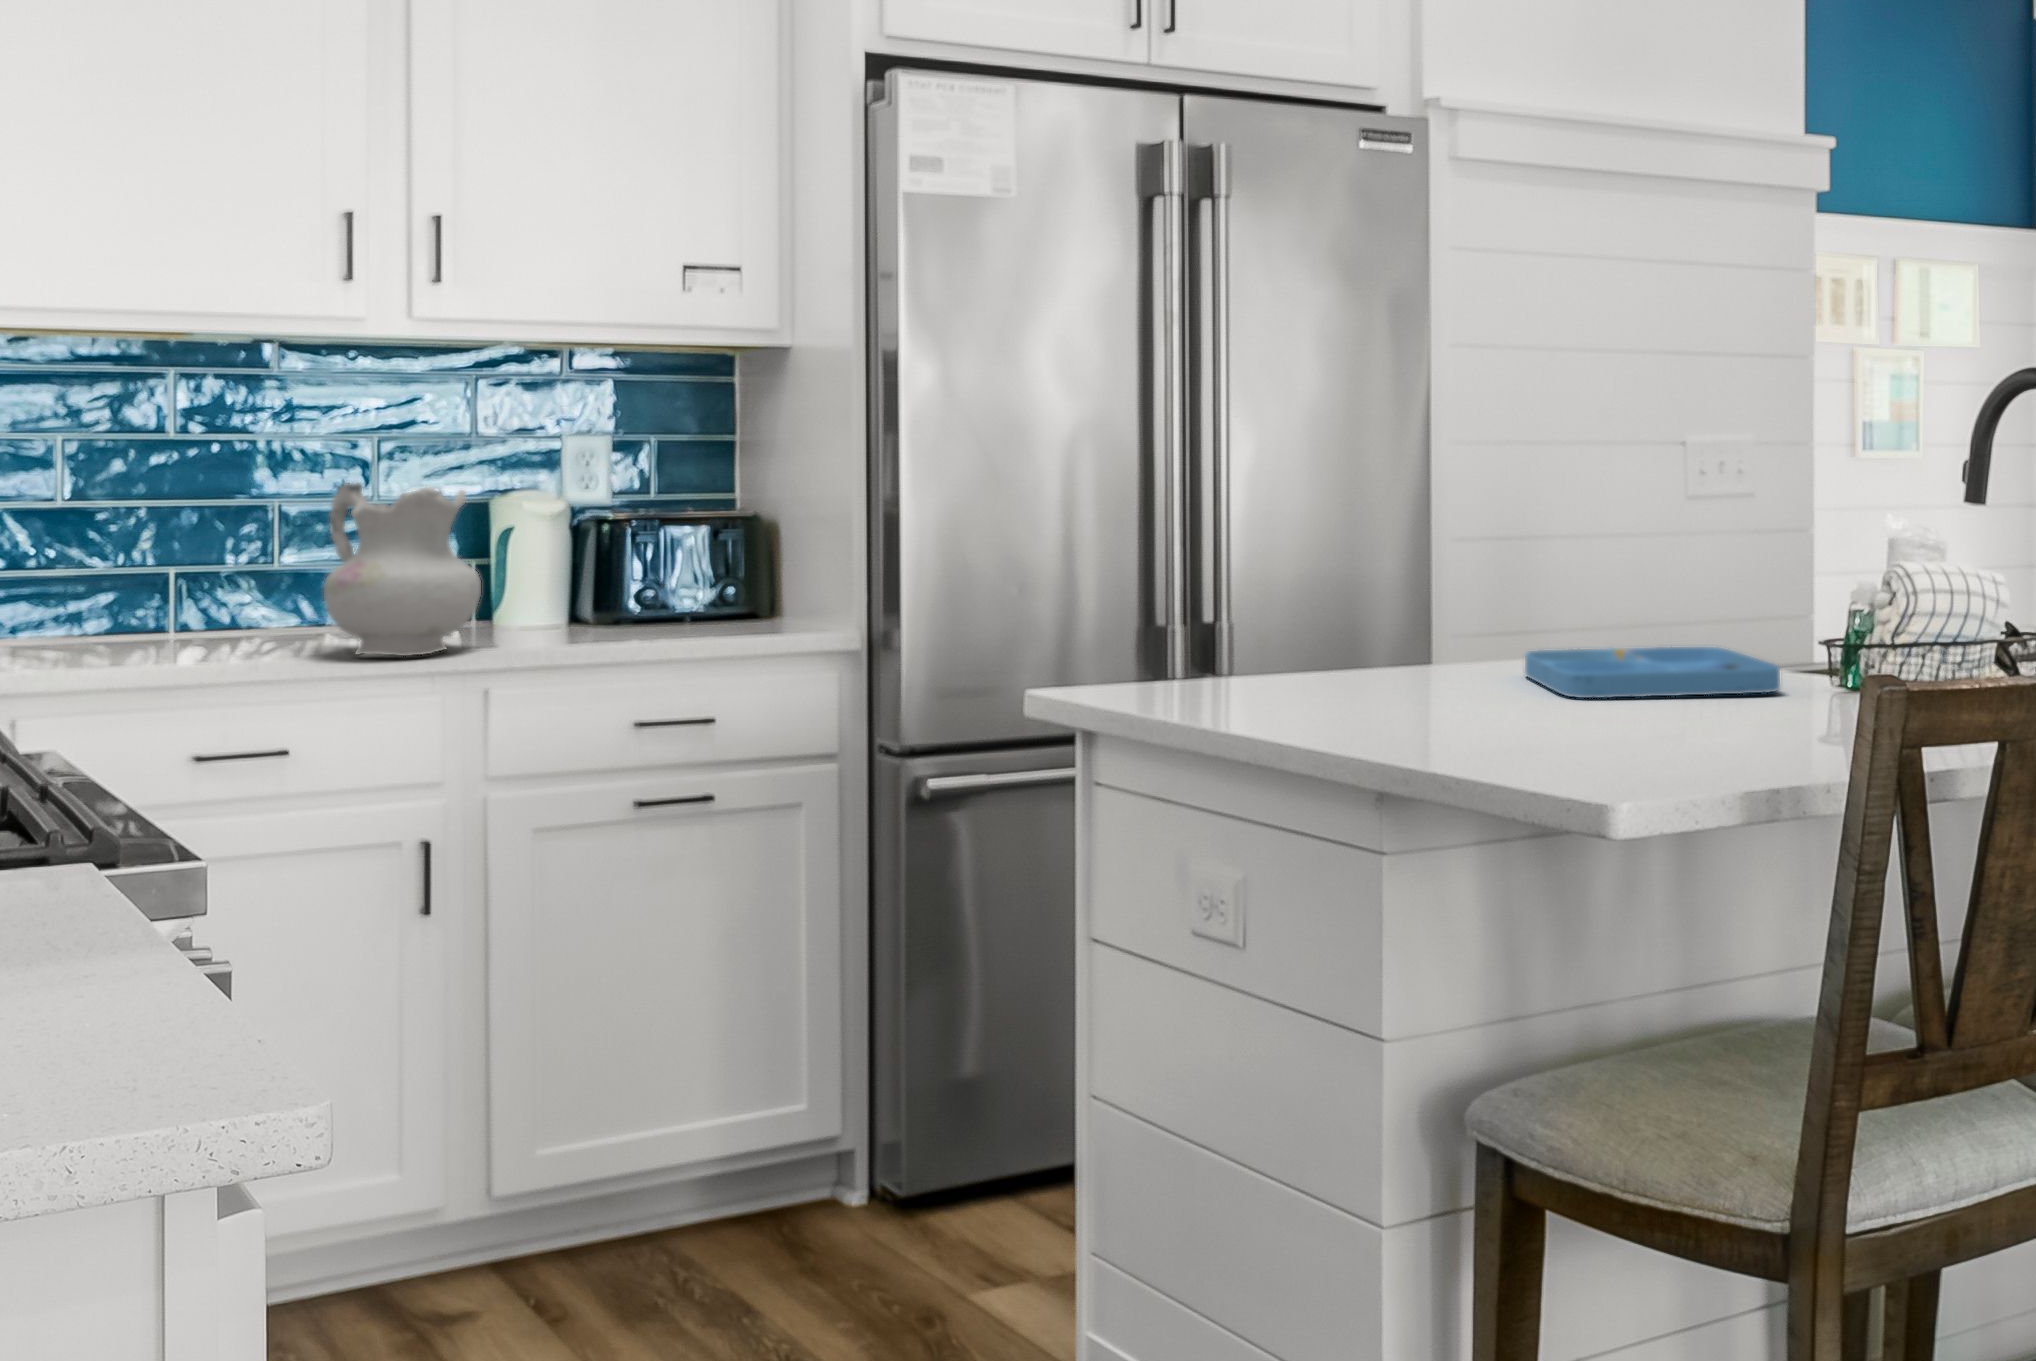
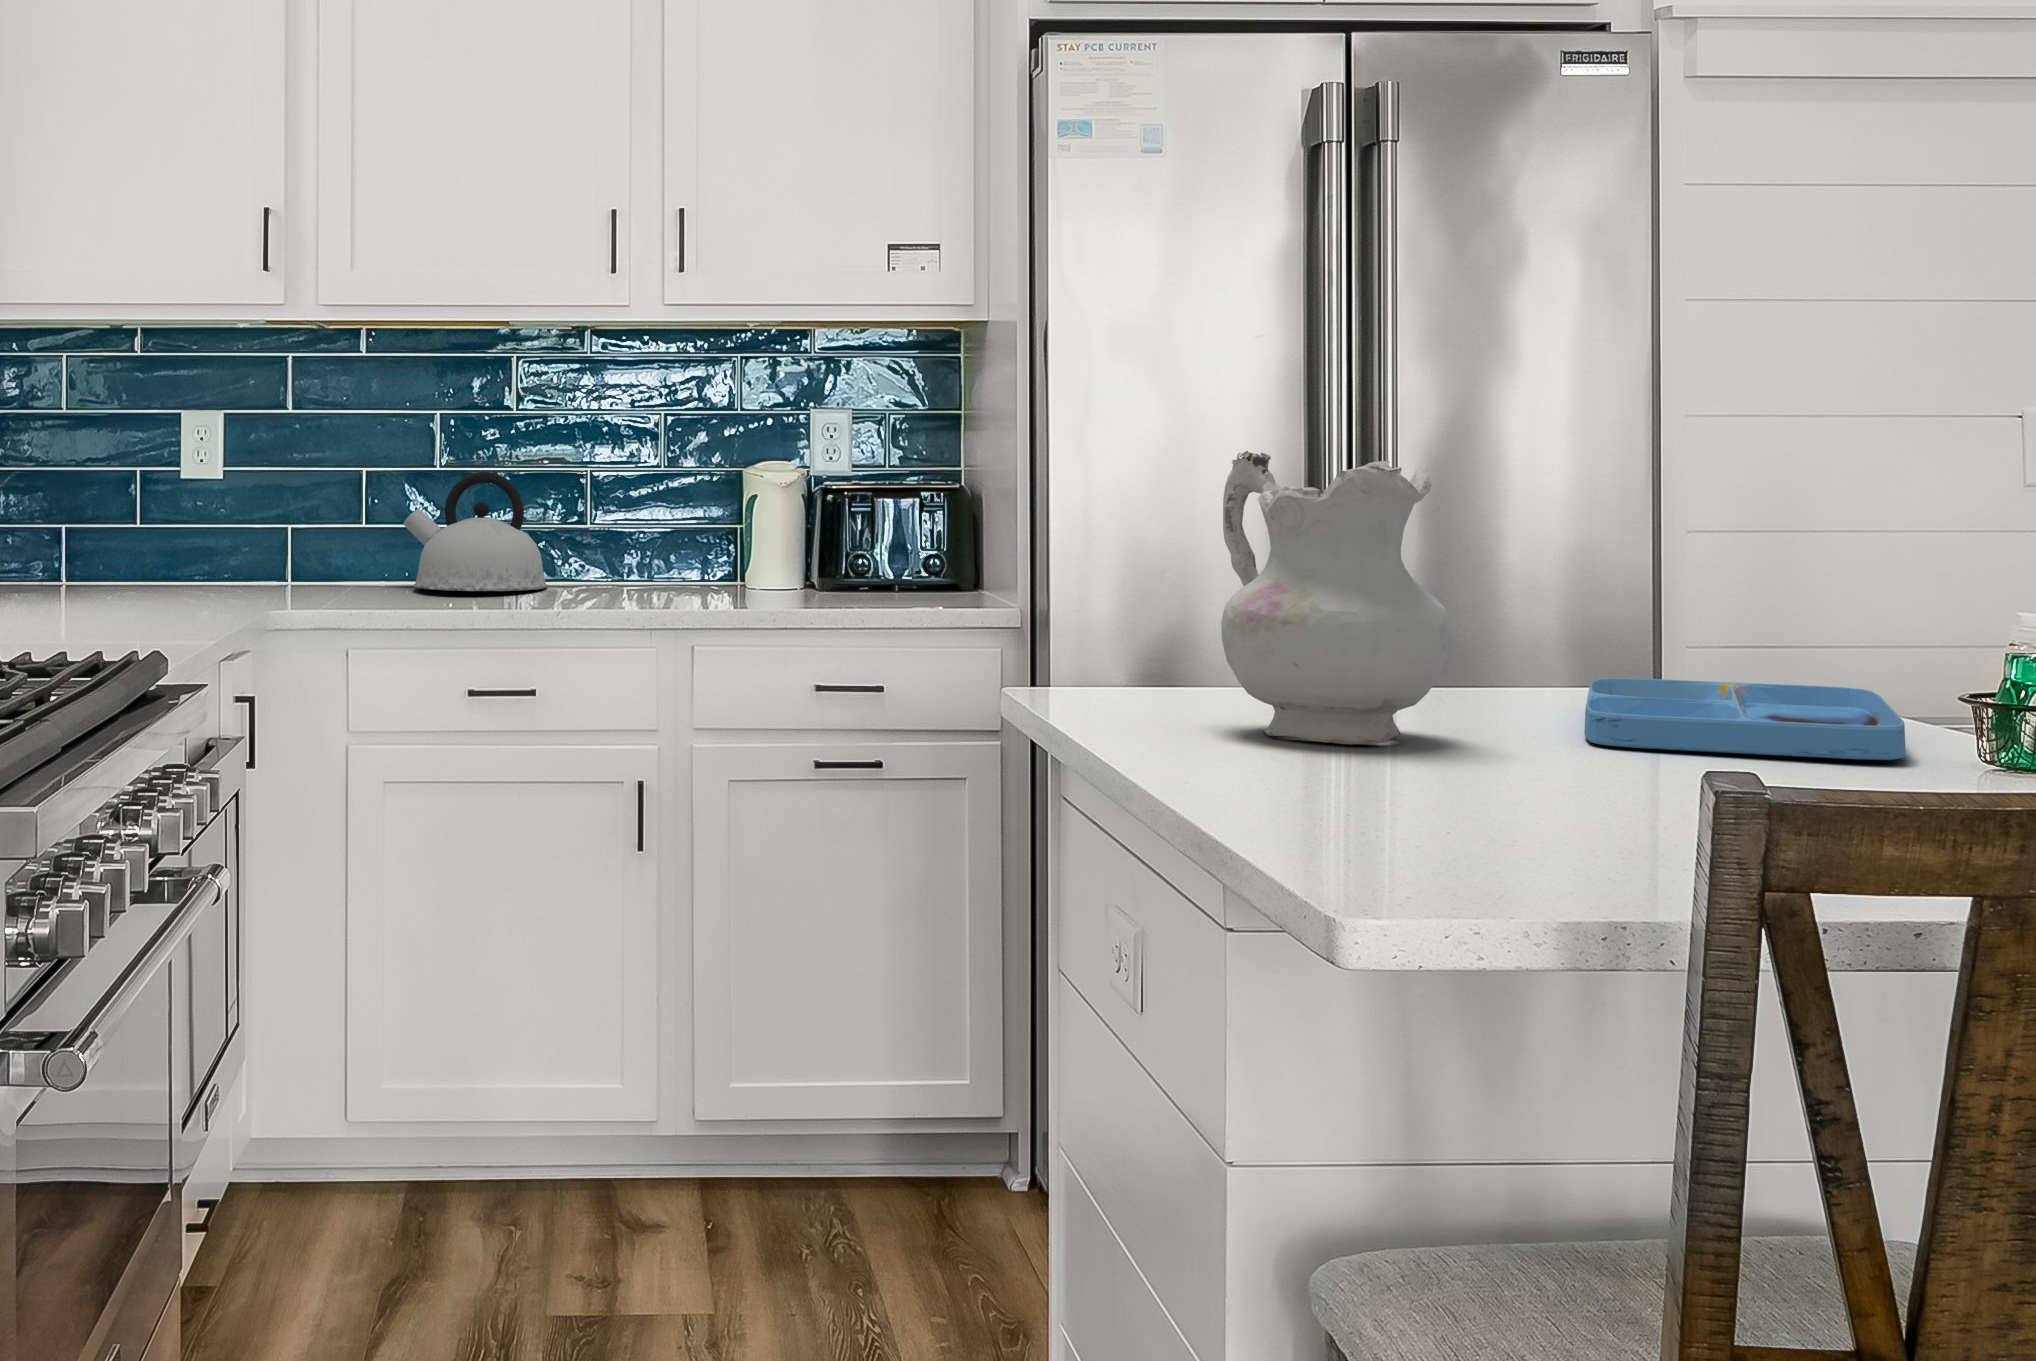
ceramic pitcher: present [324,483,481,656] -> present [1221,451,1450,744]
kettle: none [30,509,242,649] -> present [403,472,547,591]

